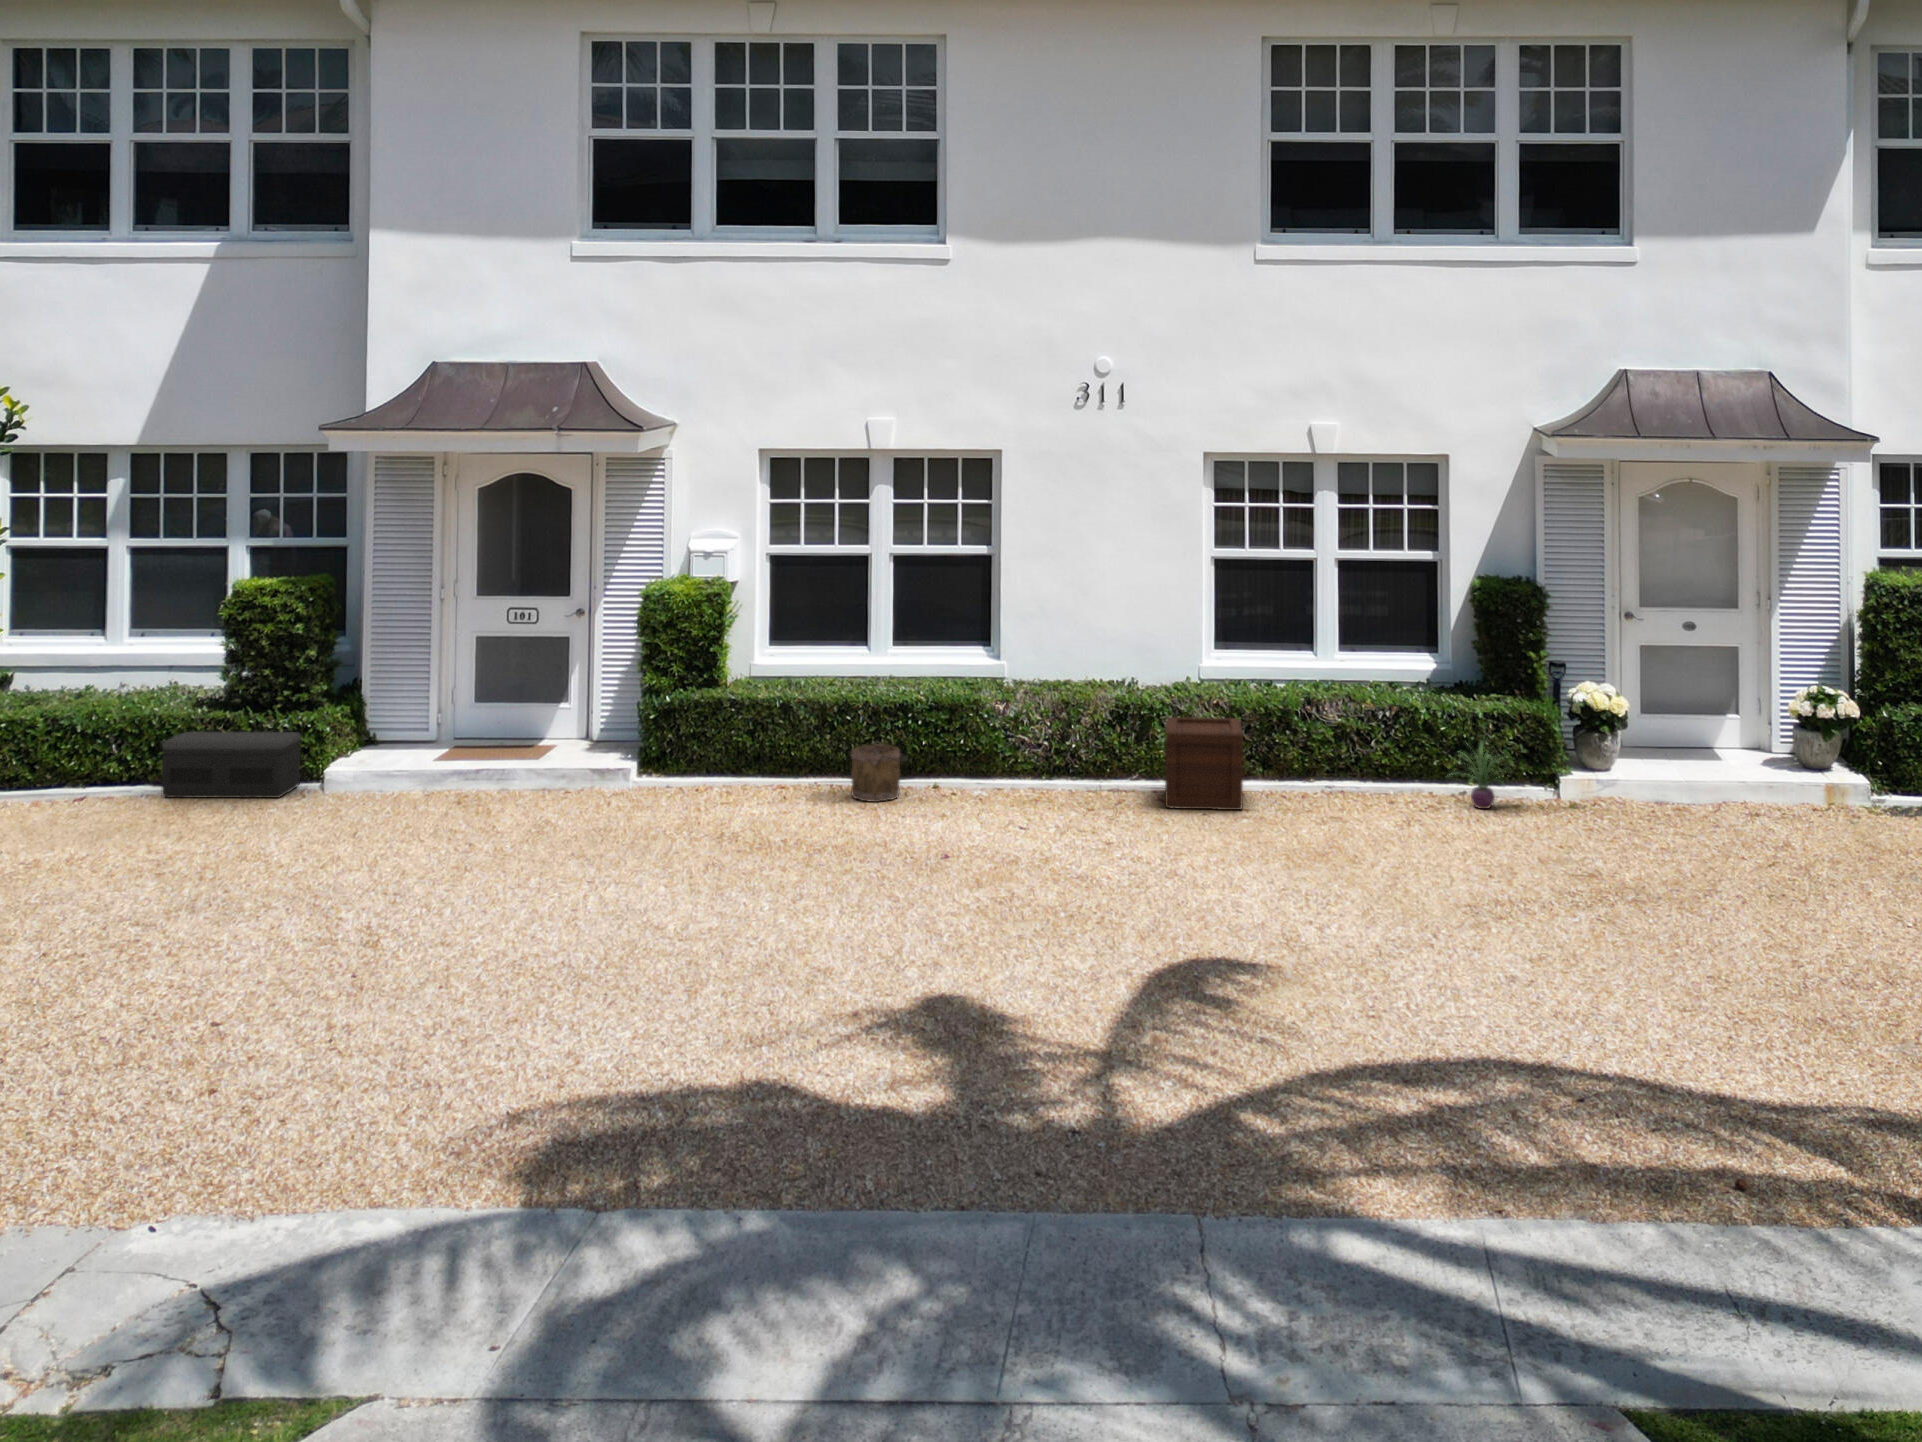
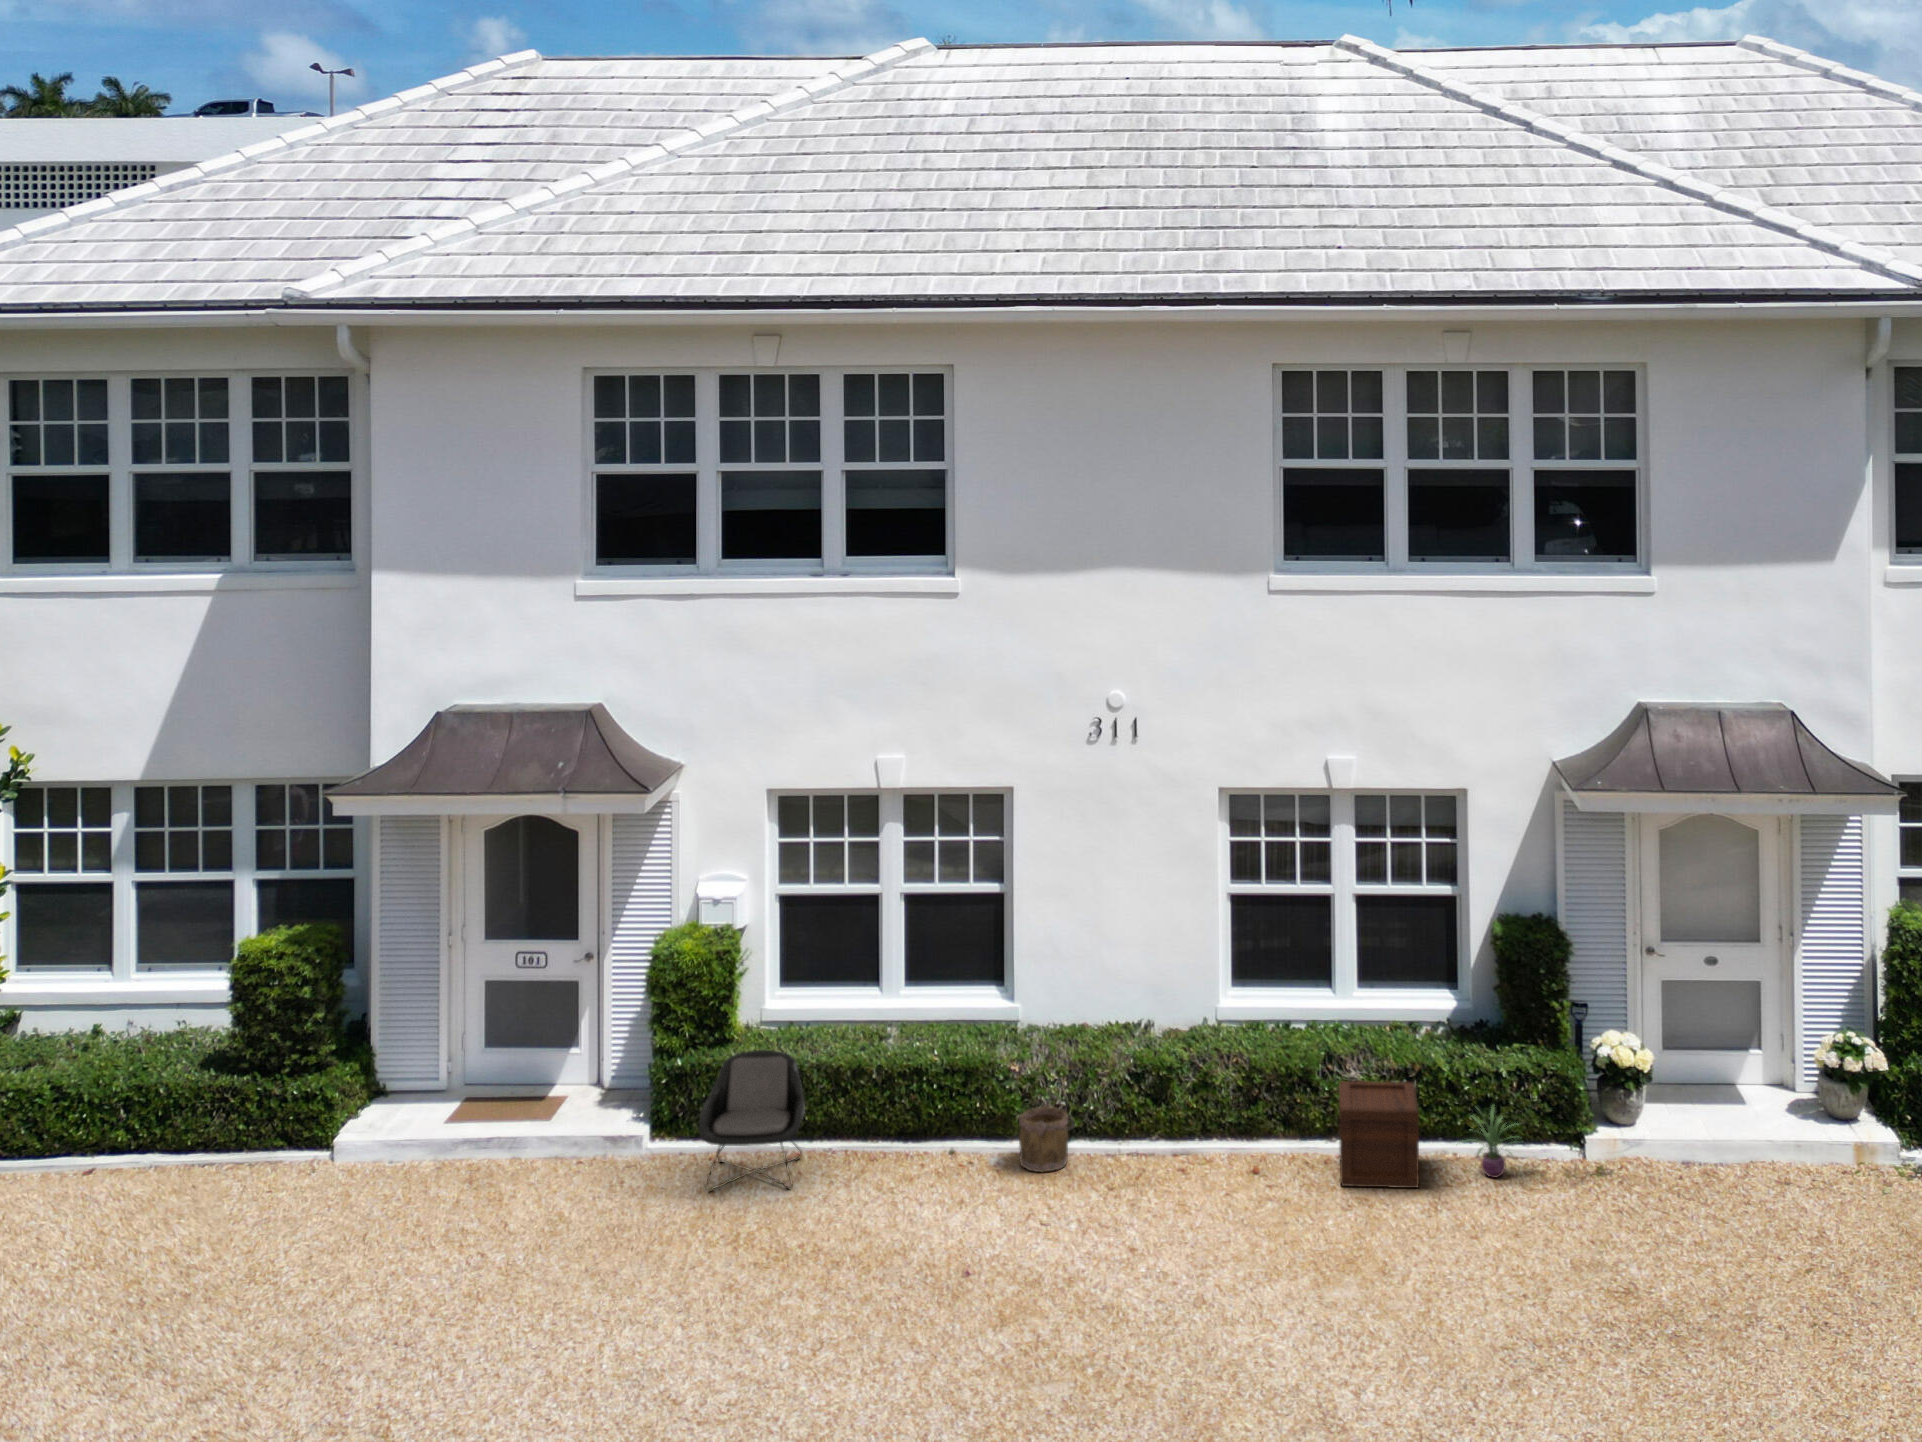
lounge chair: none [697,685,800,811] -> present [699,1050,805,1192]
wooden crate: present [1165,717,1243,810] -> present [1339,1081,1419,1188]
storage bench: present [162,732,301,798] -> none [164,1102,305,1177]
bucket: present [851,744,907,802] -> present [1019,1106,1075,1172]

